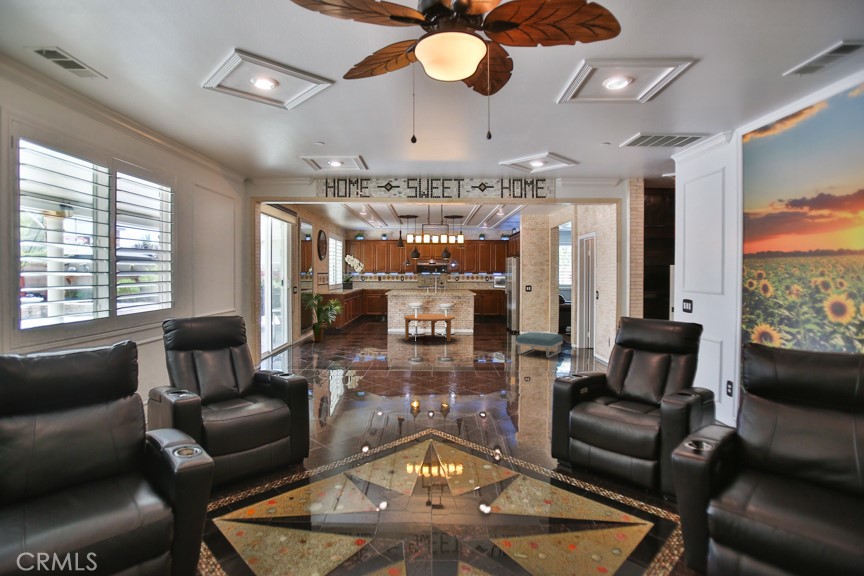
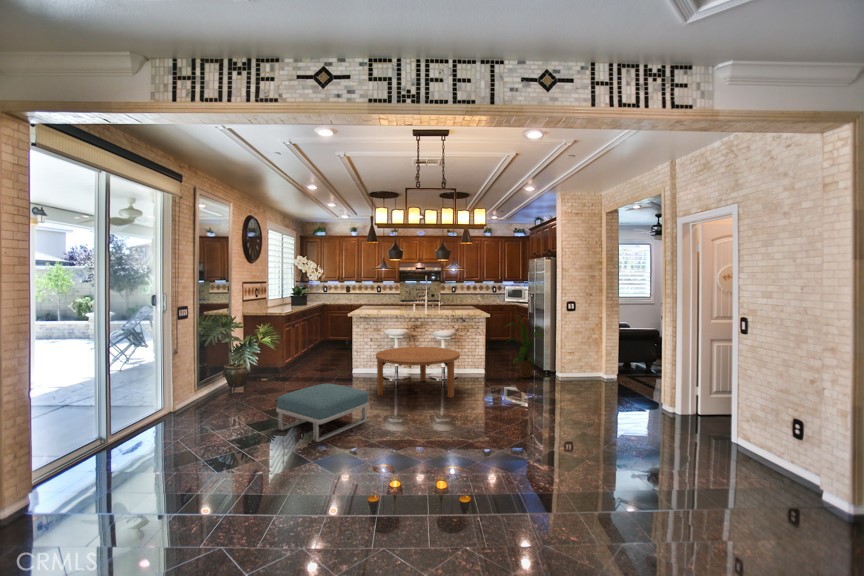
house plant: present [307,299,331,342] -> present [508,318,543,378]
footstool: present [516,332,563,358] -> present [276,384,369,442]

